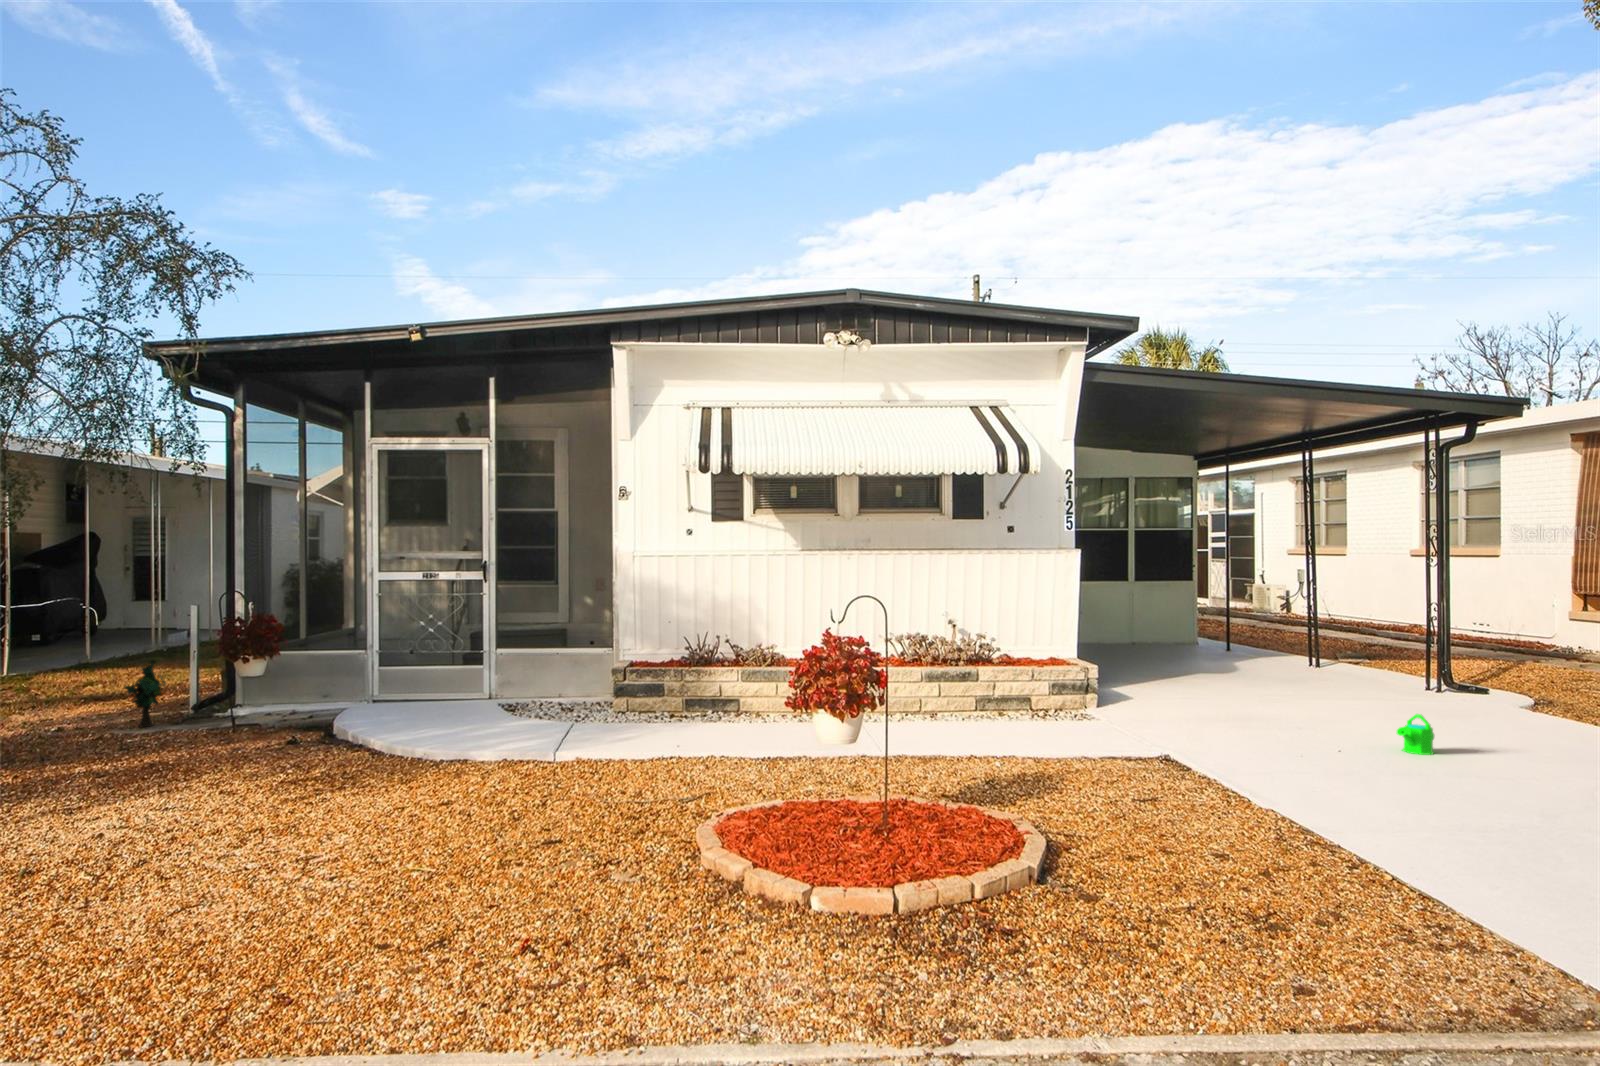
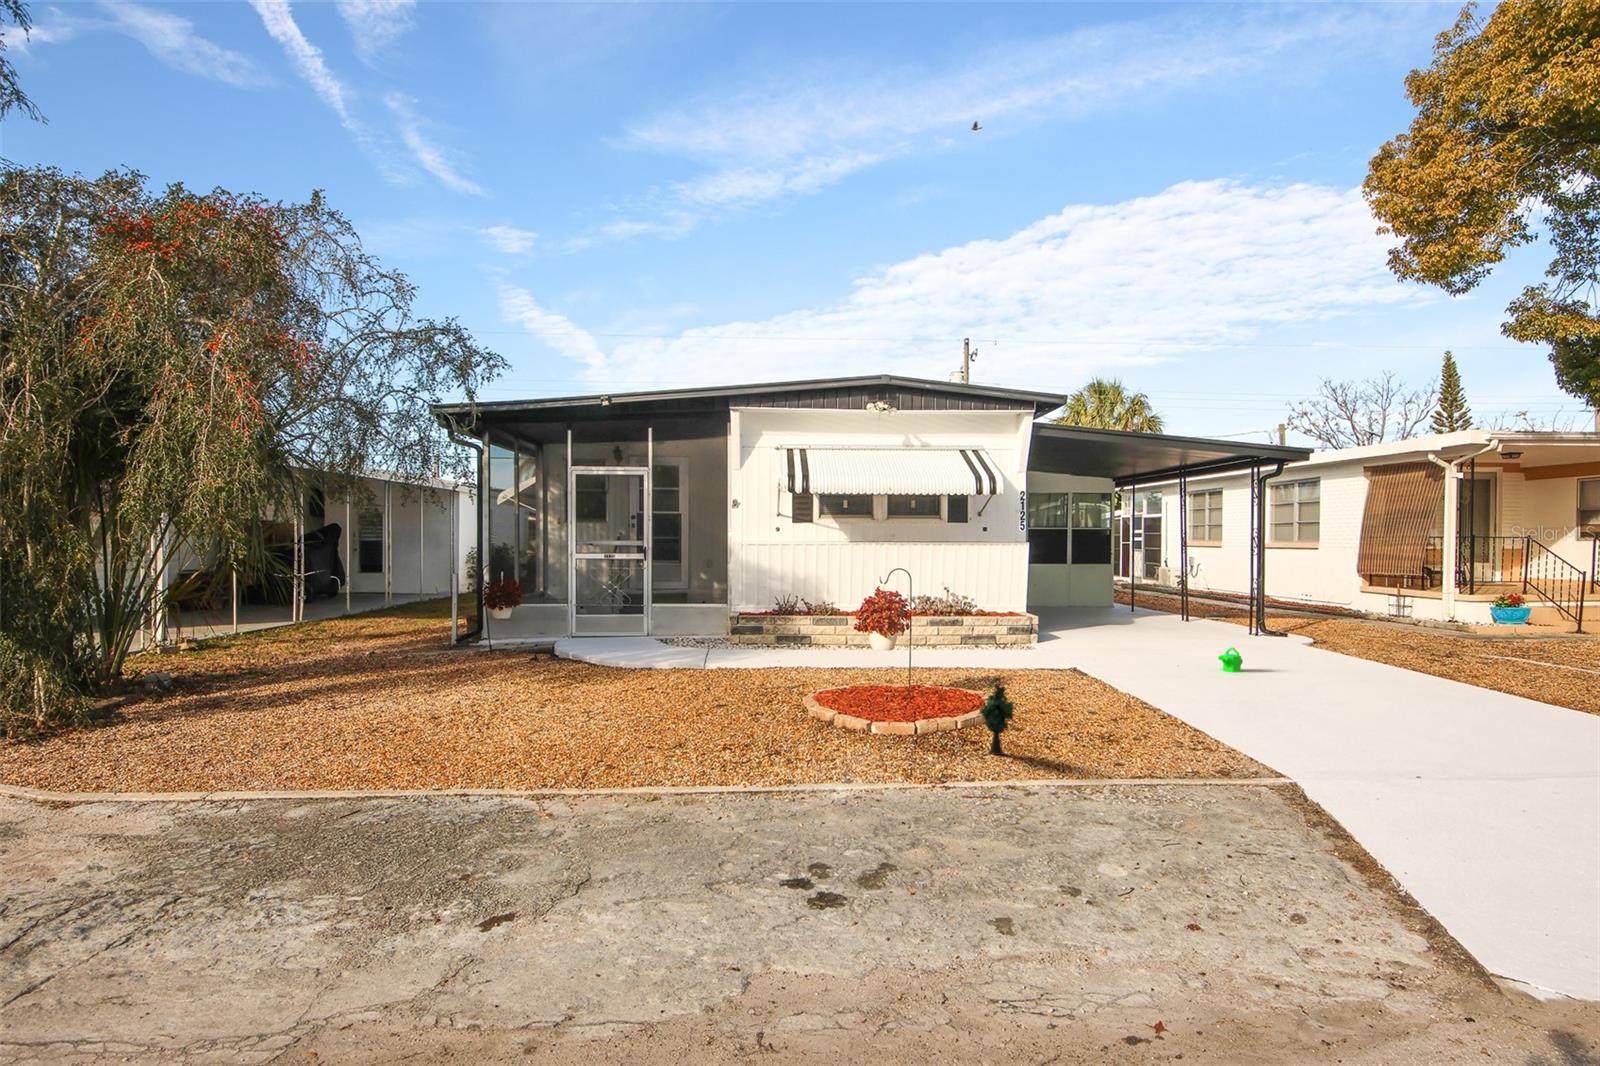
decorative plant: present [124,661,166,727] -> present [979,678,1014,755]

